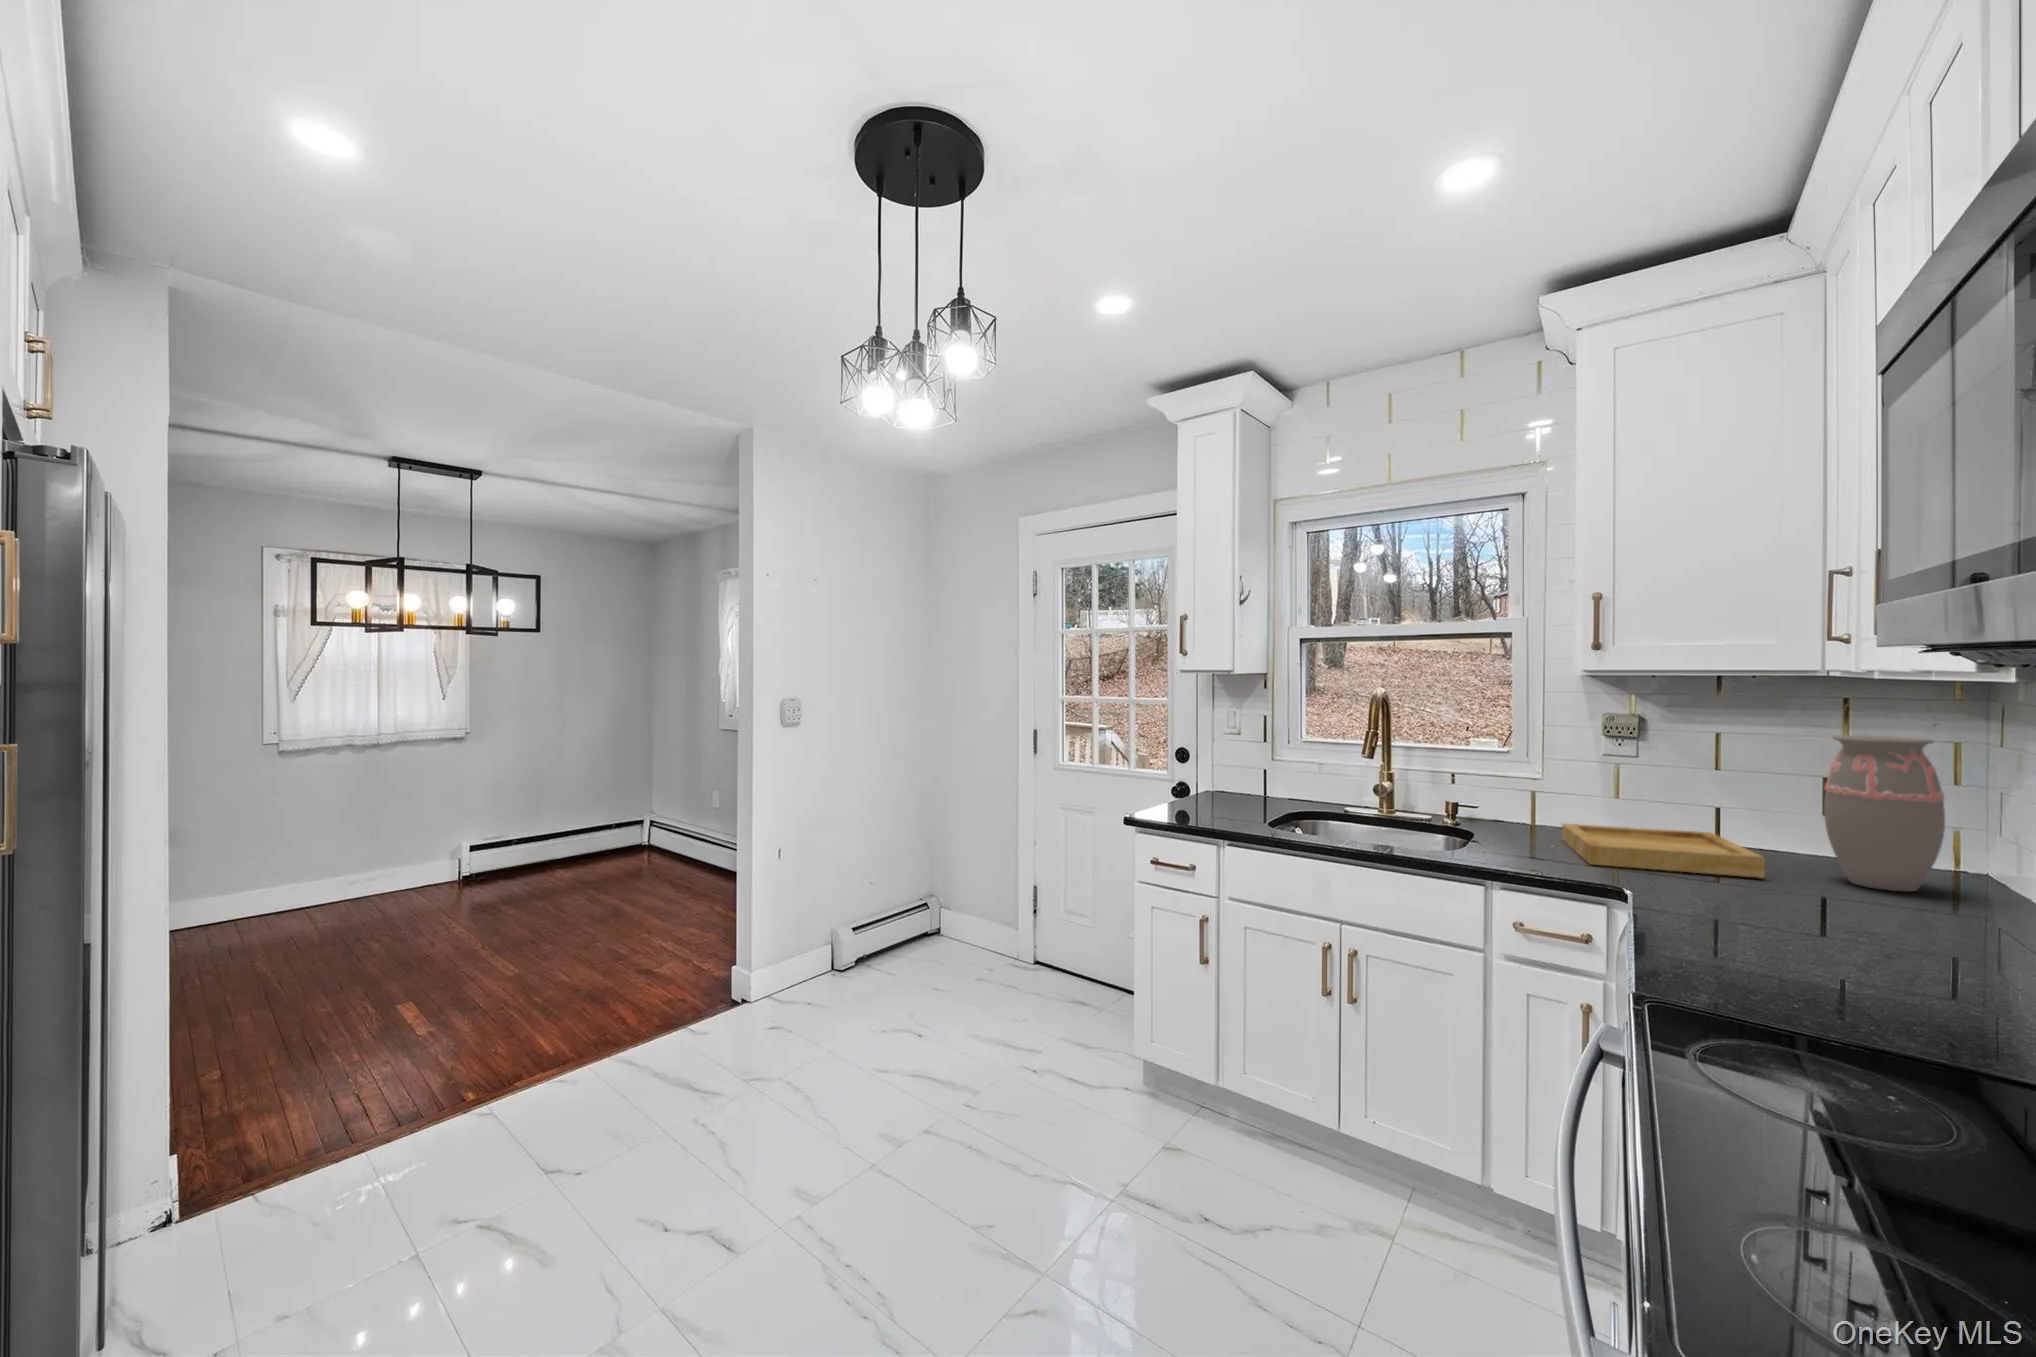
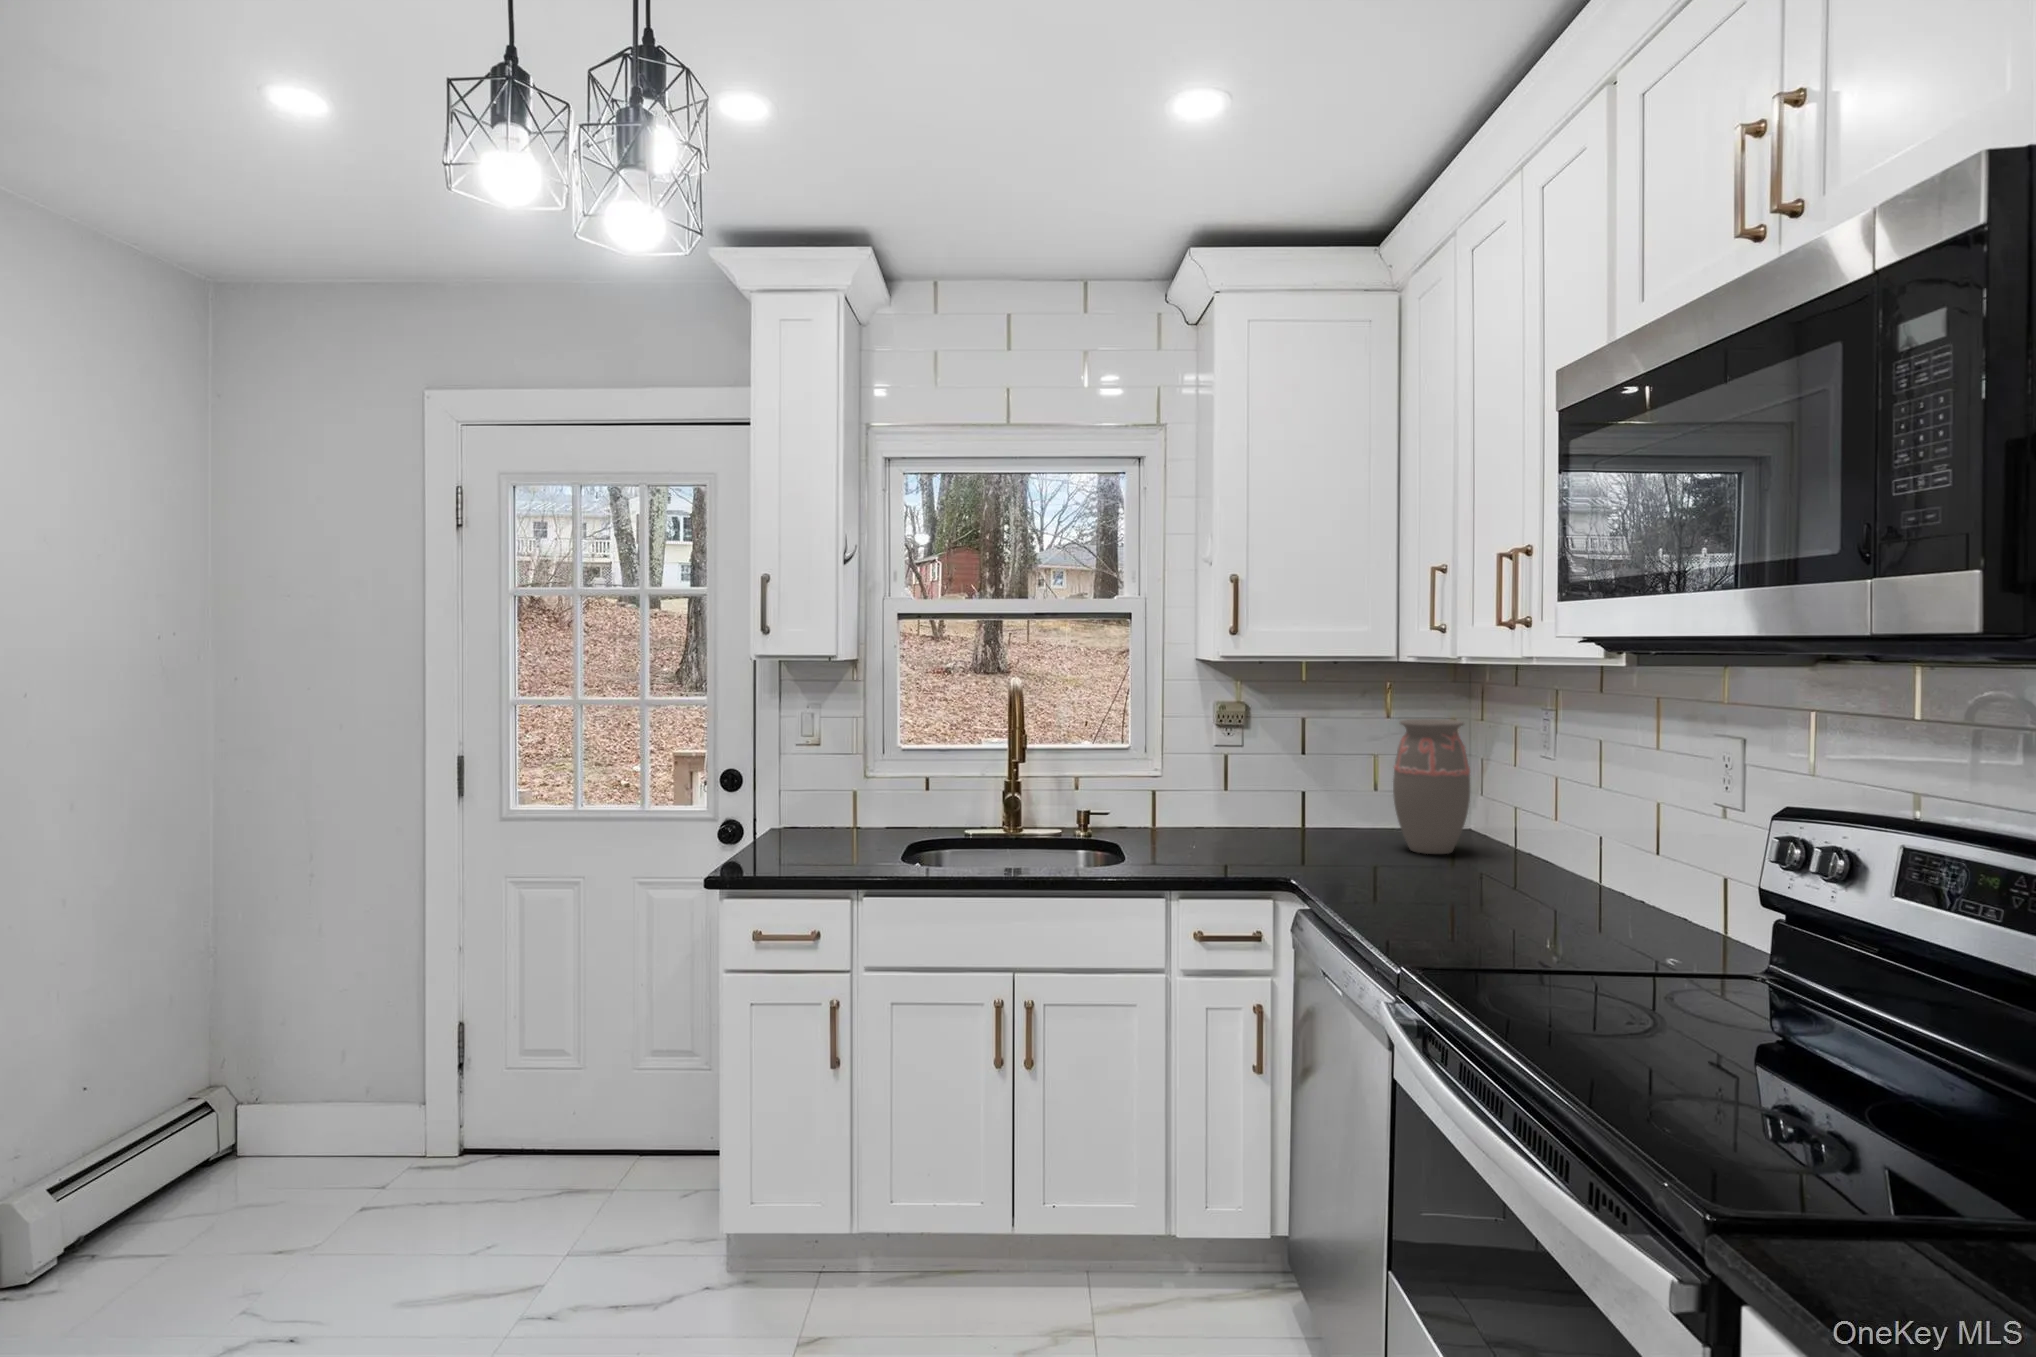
tray: present [1562,824,1765,878] -> none [1185,816,1364,865]

